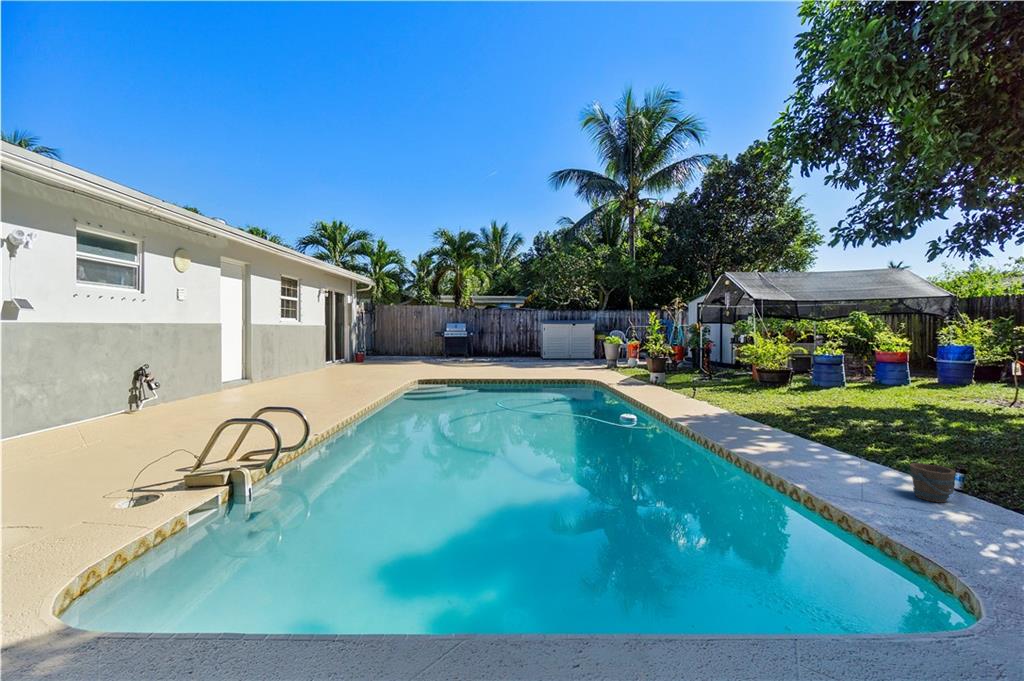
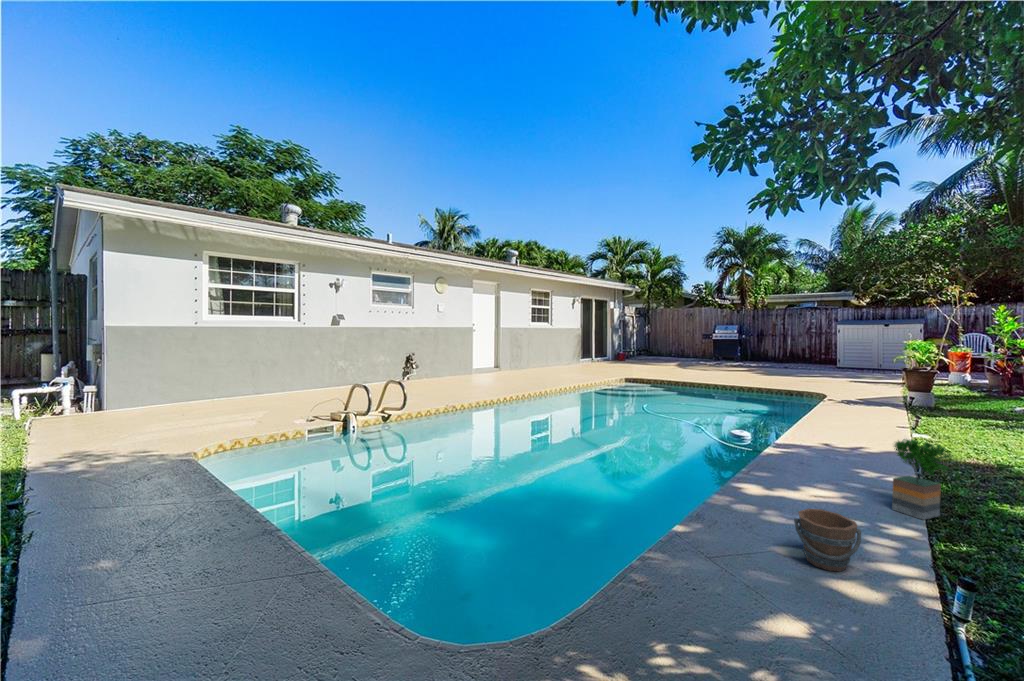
potted tree: none [836,406,878,457] -> present [892,439,953,520]

